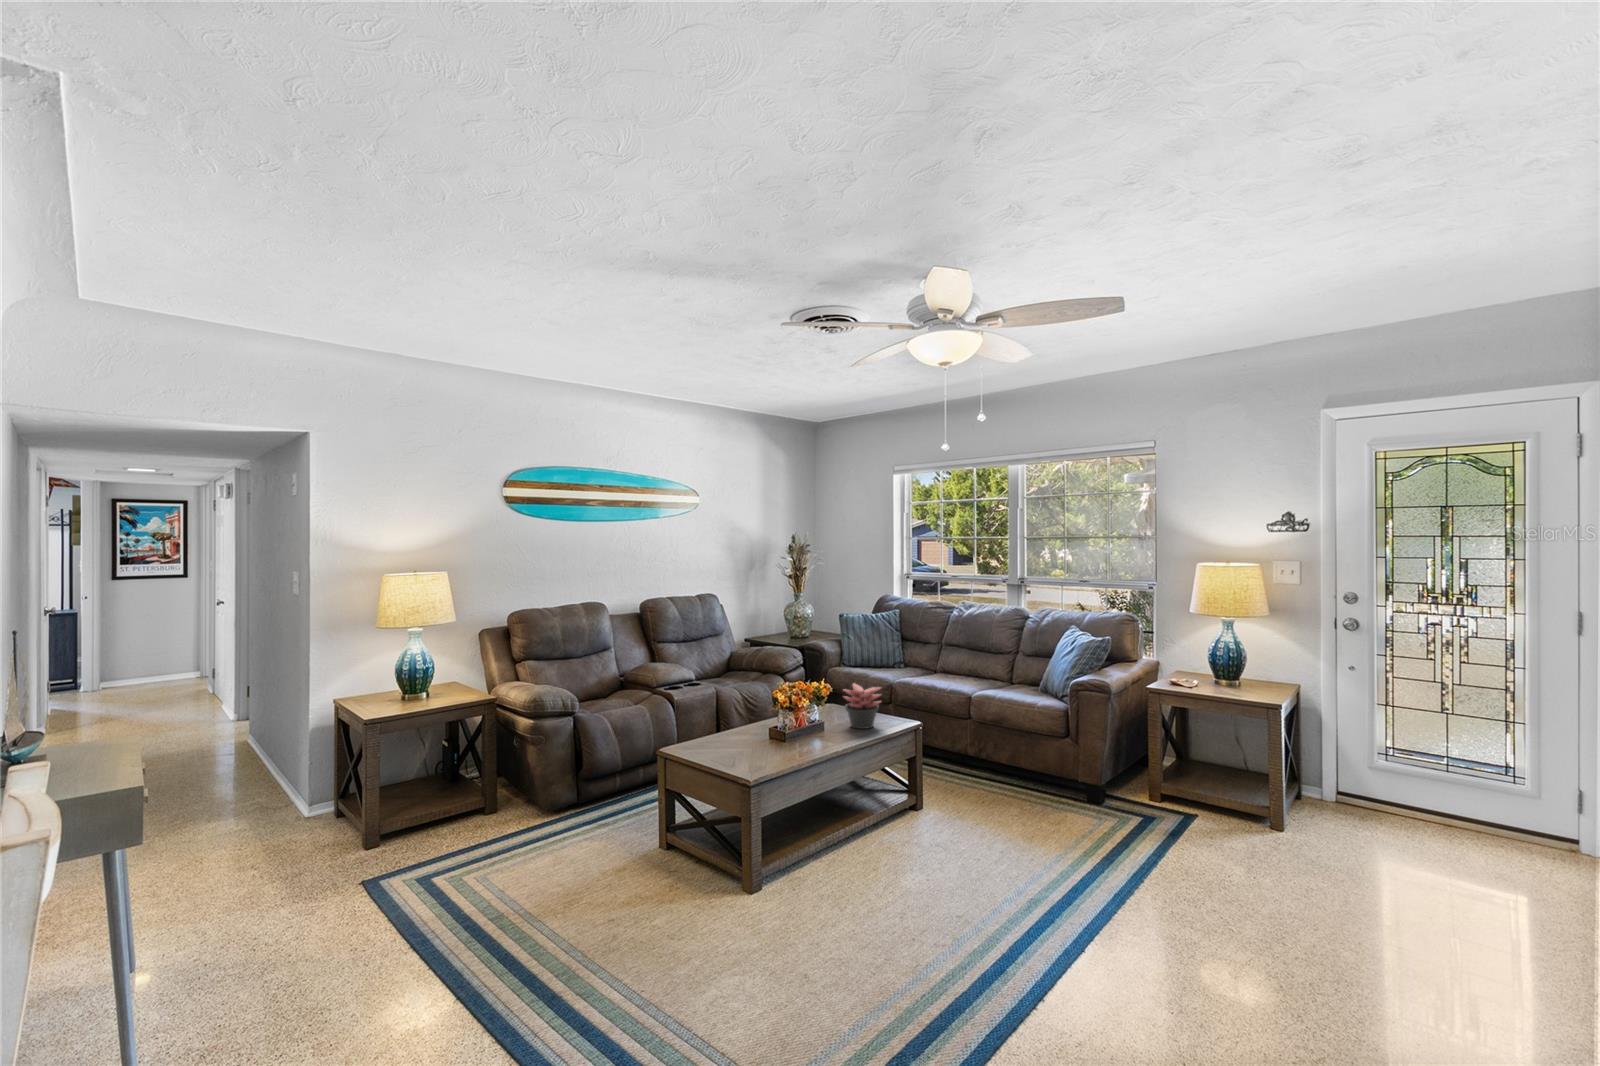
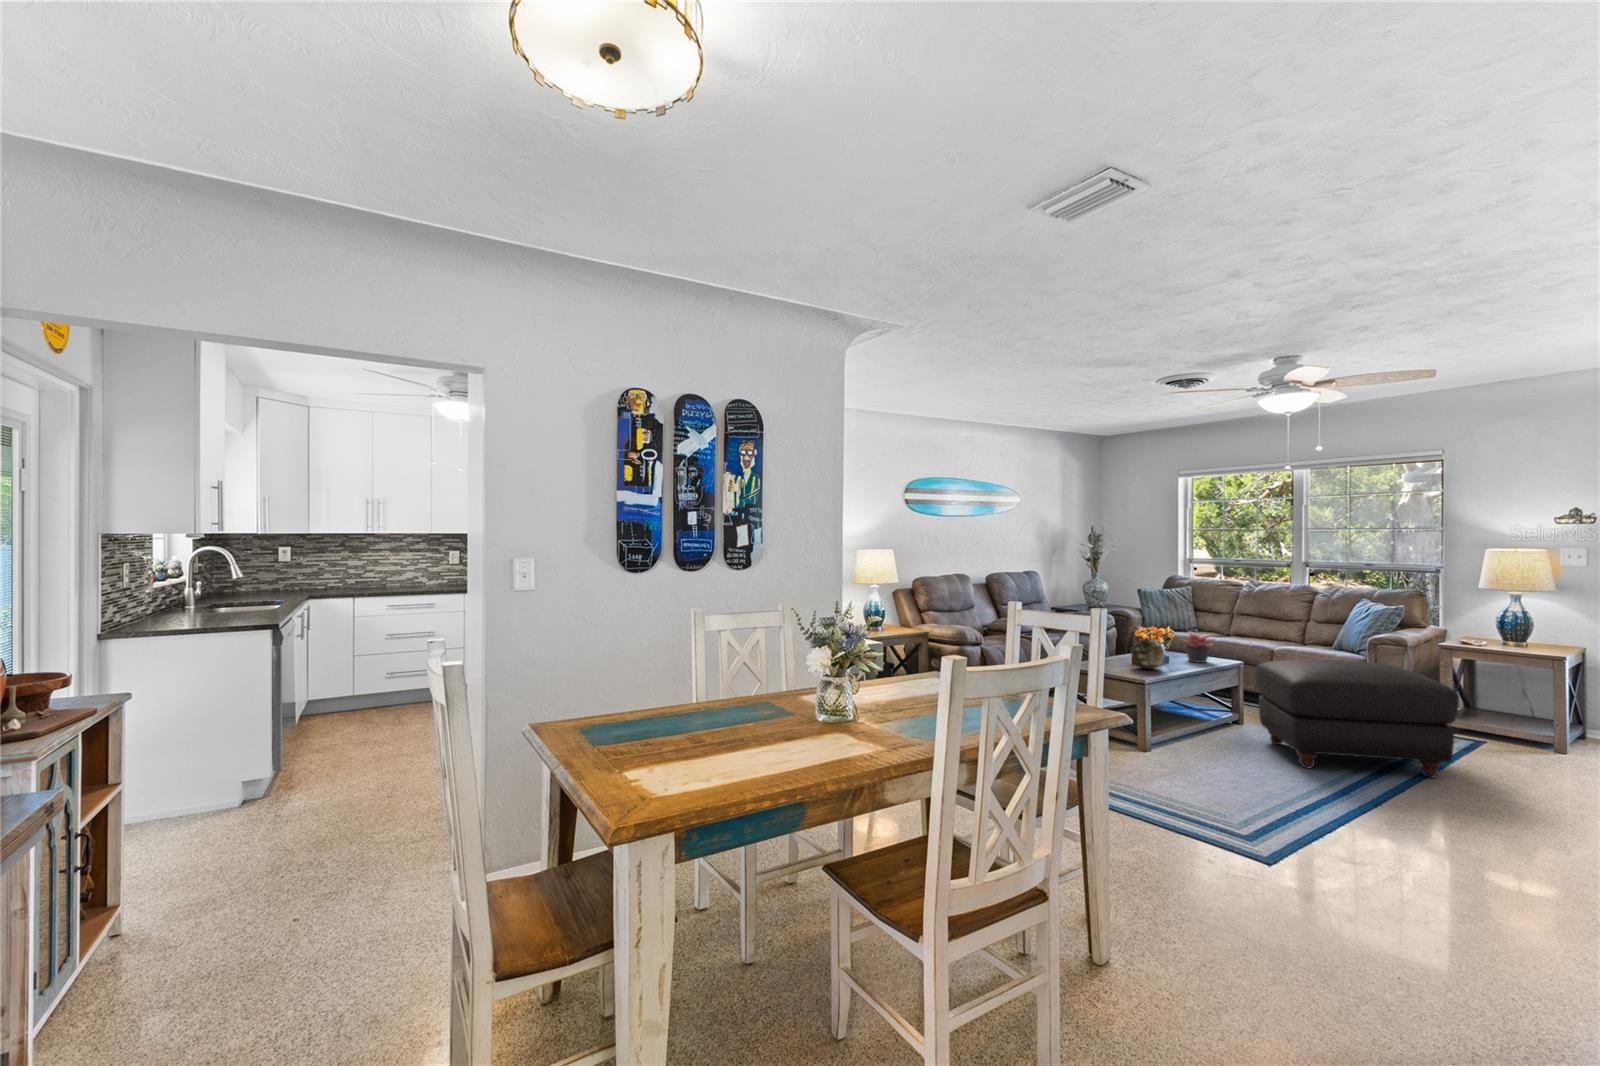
decorative orb: none [758,704,802,749] -> present [1131,639,1165,669]
ottoman: none [922,728,1154,901] -> present [1255,659,1459,778]

